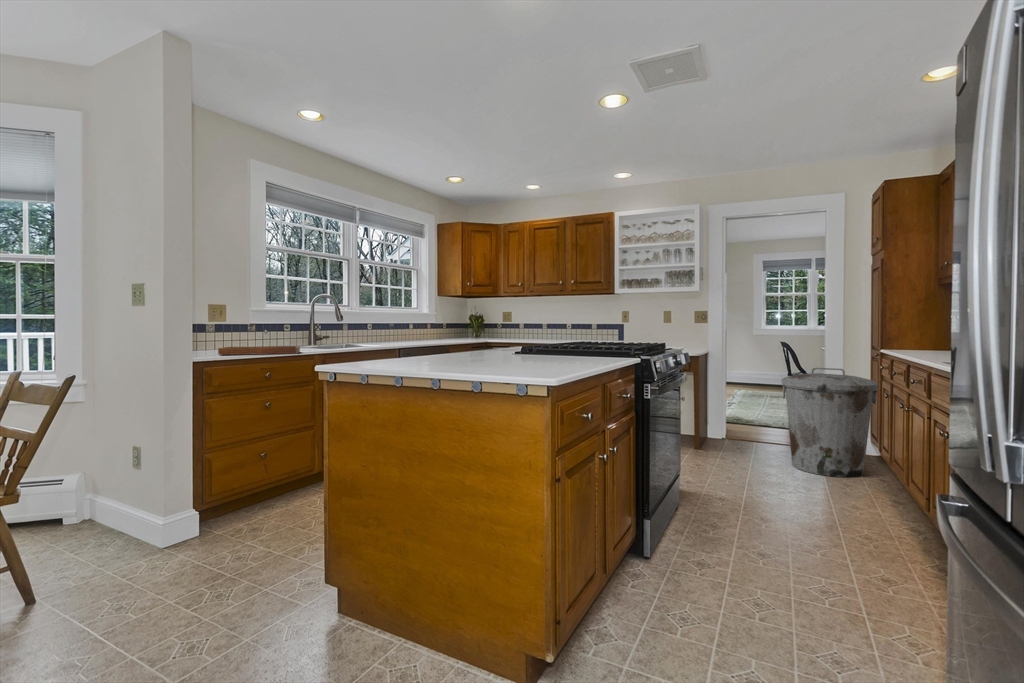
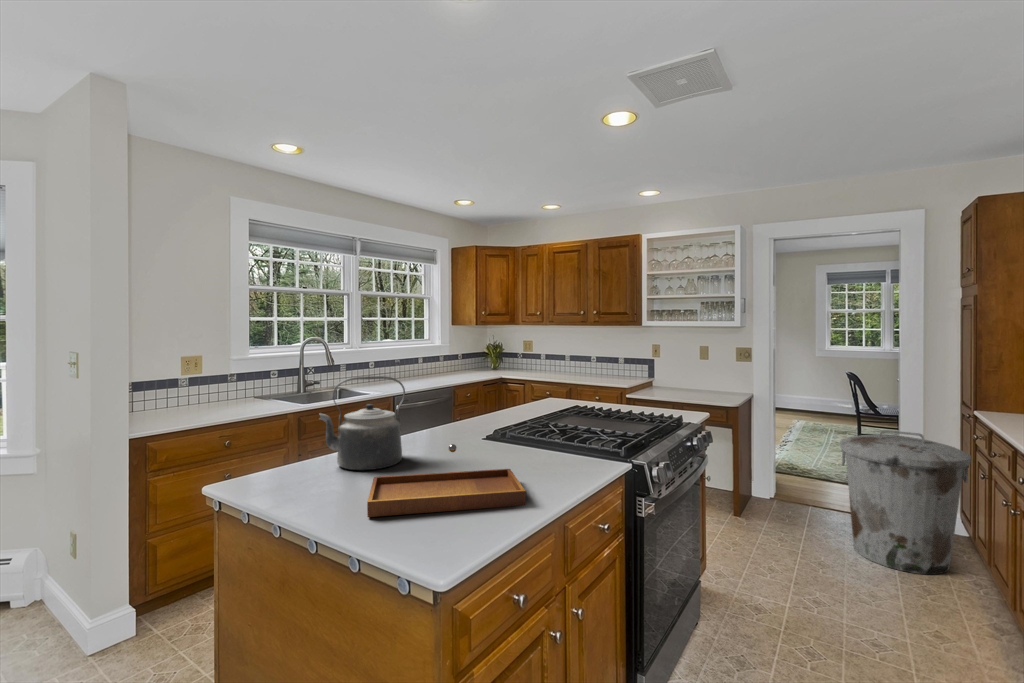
kettle: none [403,291,467,362] -> present [319,376,405,470]
tray: present [218,330,300,355] -> present [367,444,526,517]

